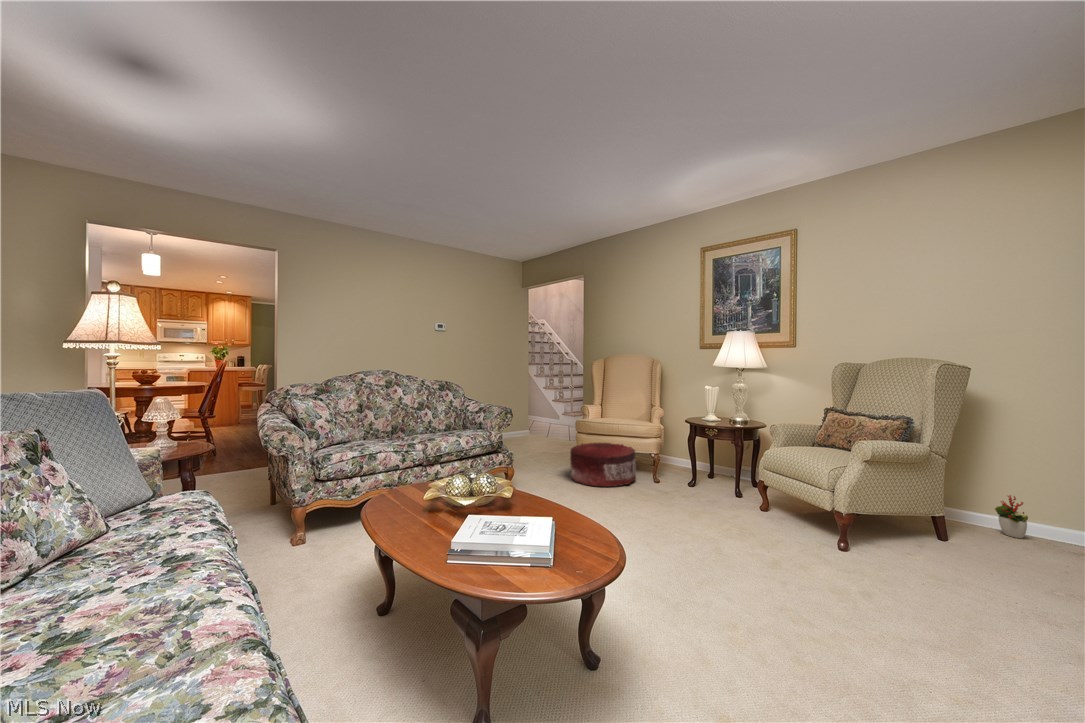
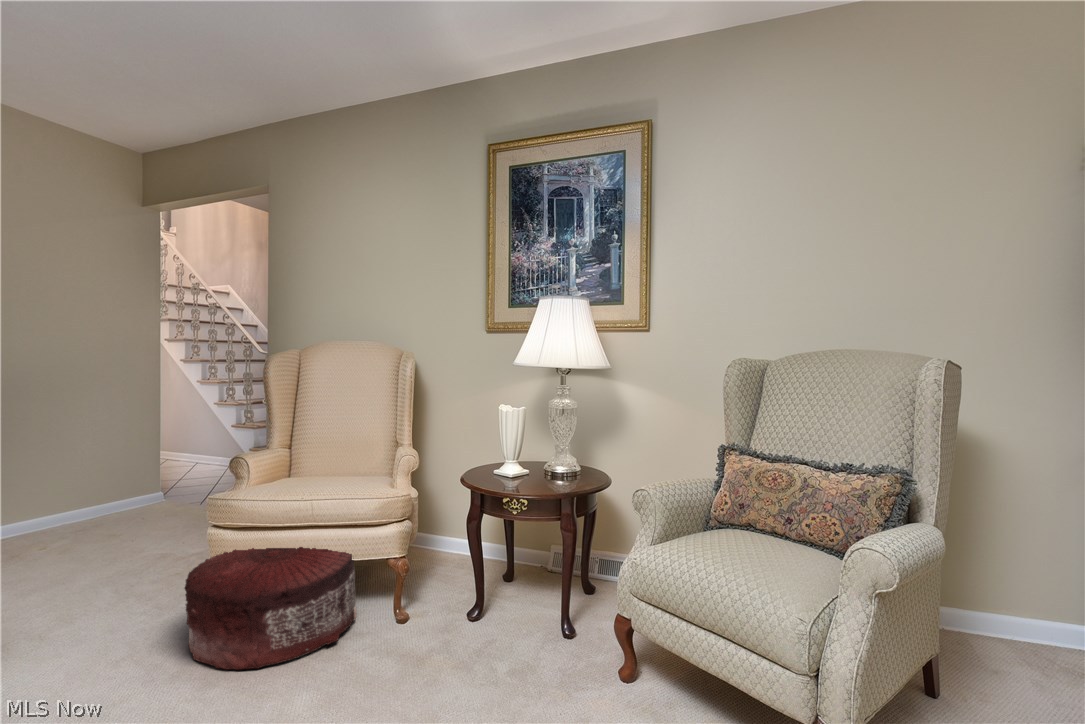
decorative plant: present [995,495,1028,538] -> none [970,580,1026,656]

